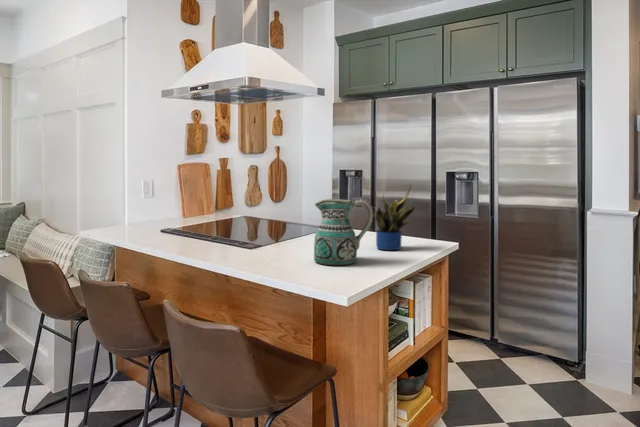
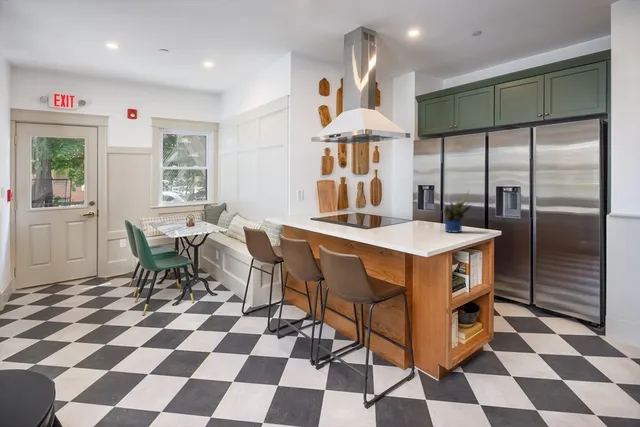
ceramic pitcher: present [314,199,373,265] -> none [405,199,443,238]

